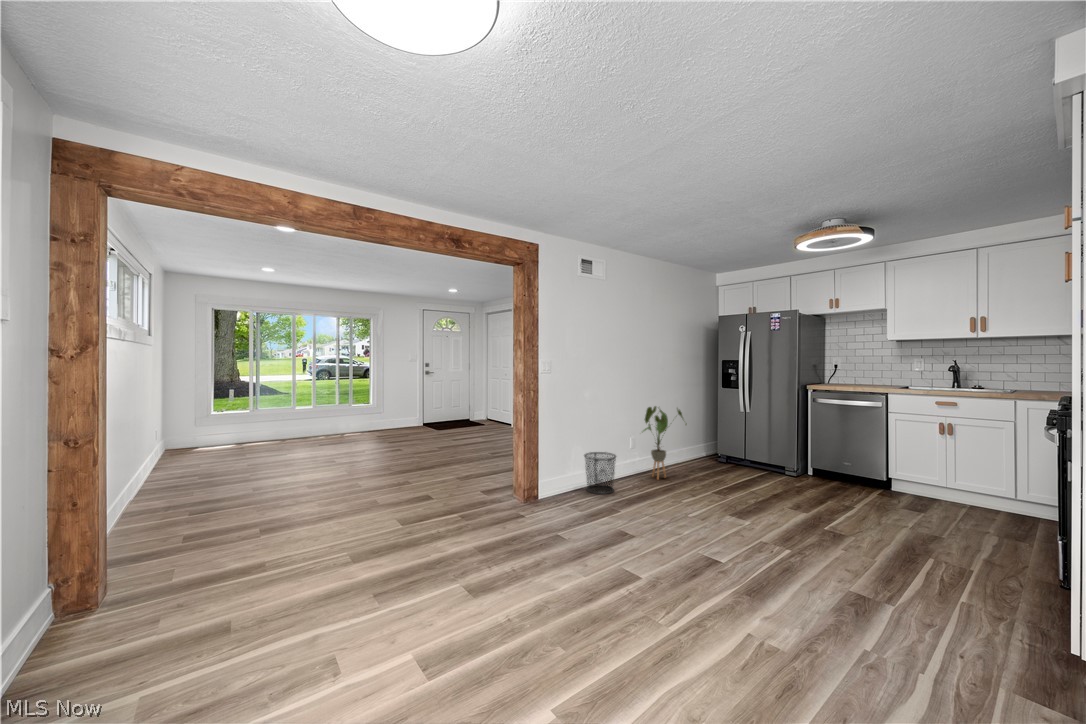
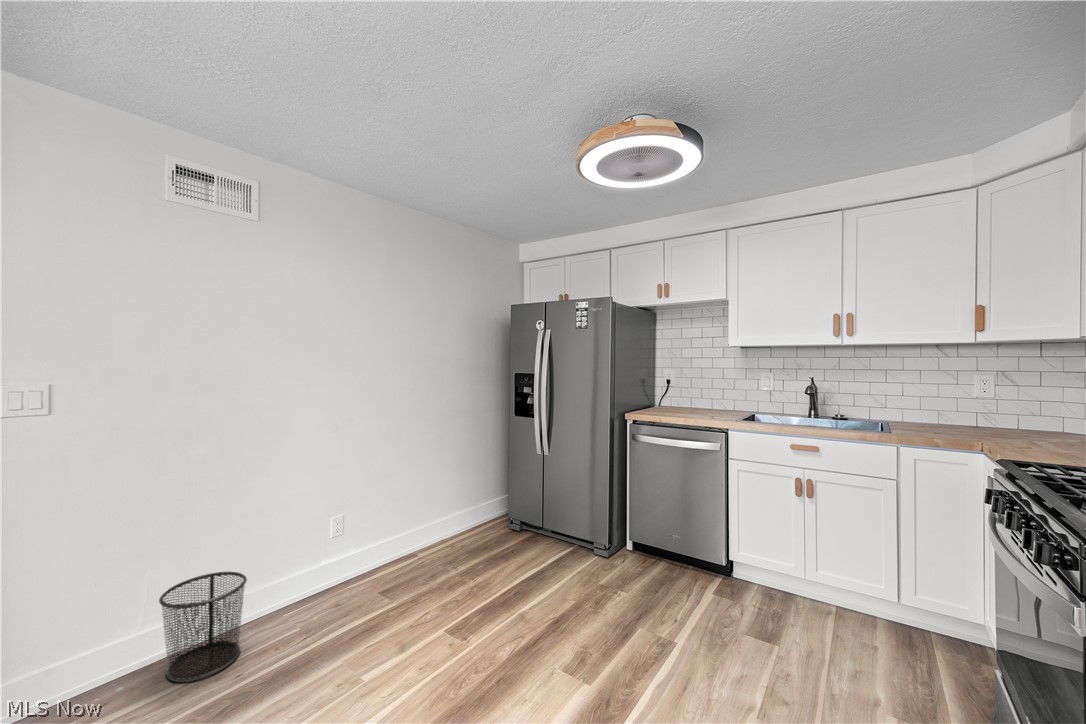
house plant: present [643,406,683,479] -> none [340,458,429,600]

